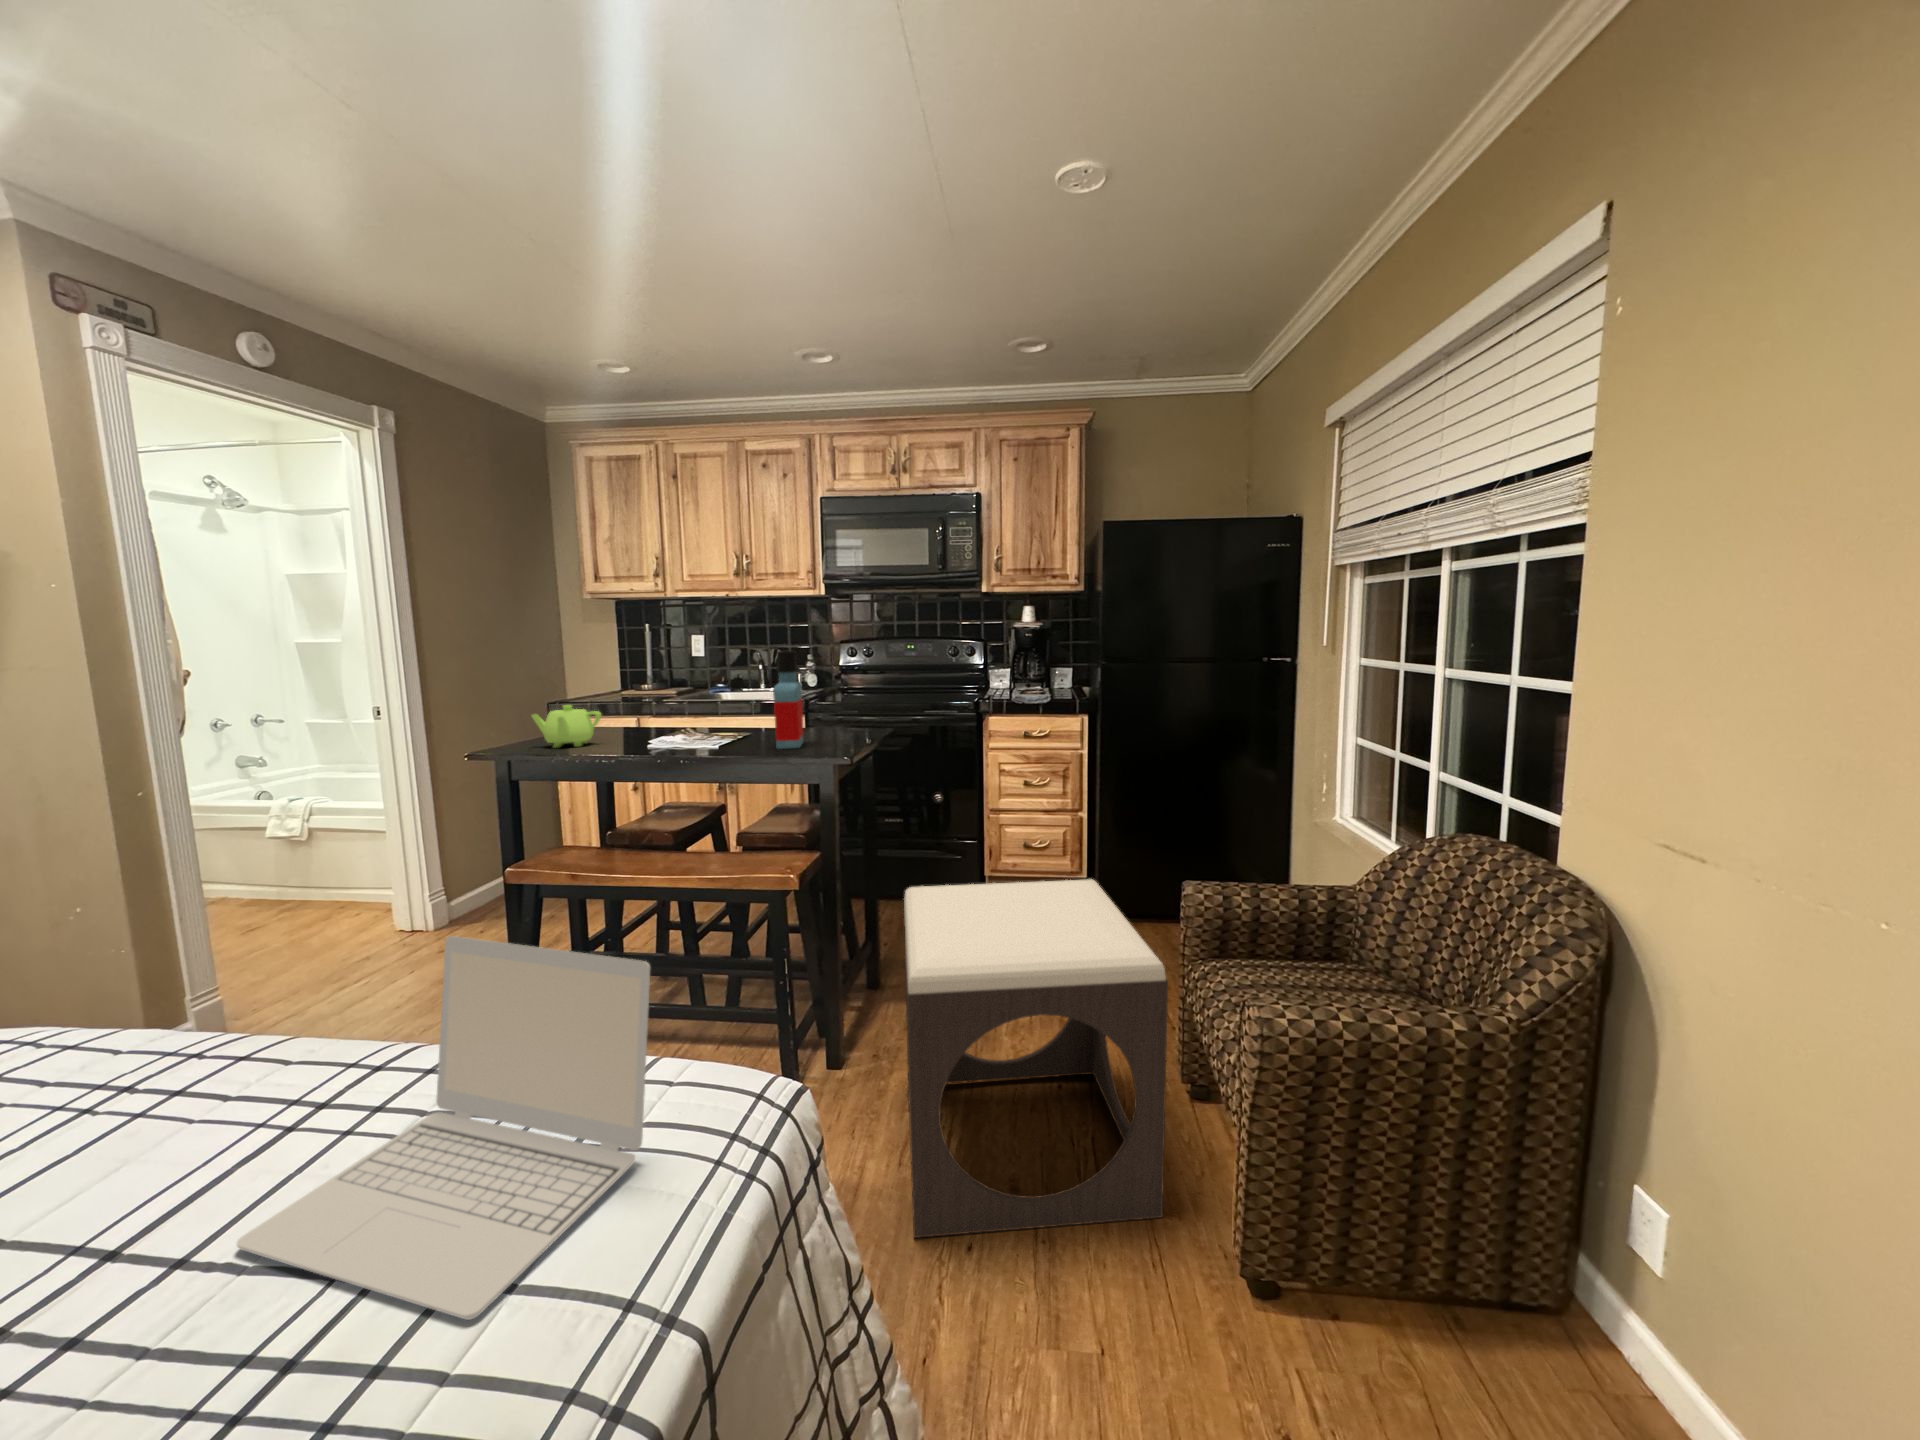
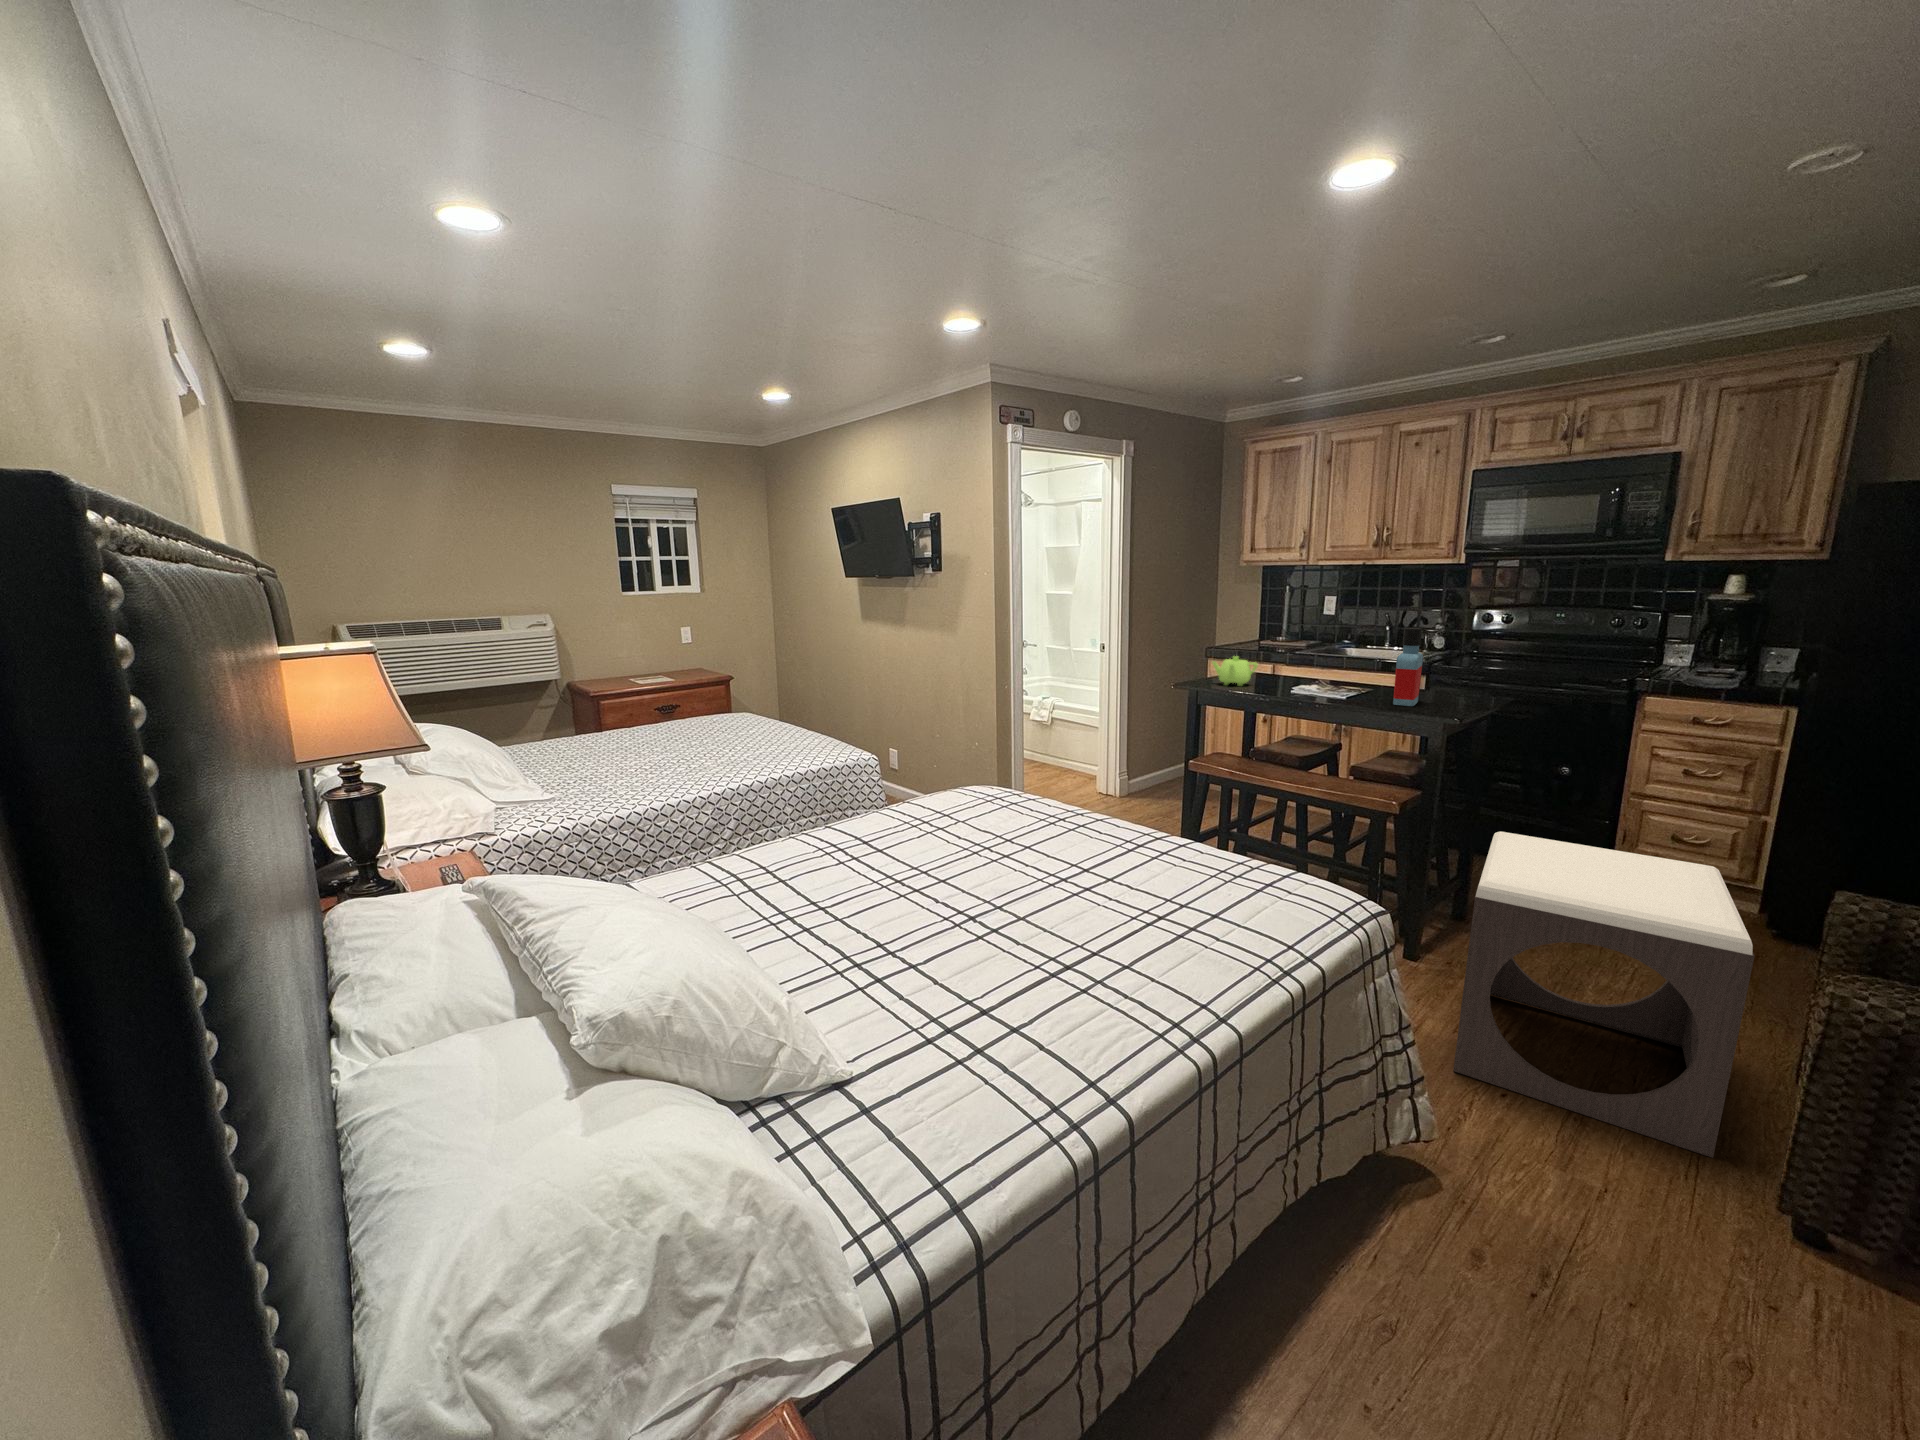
laptop: present [237,936,650,1320] -> none [1135,778,1309,921]

